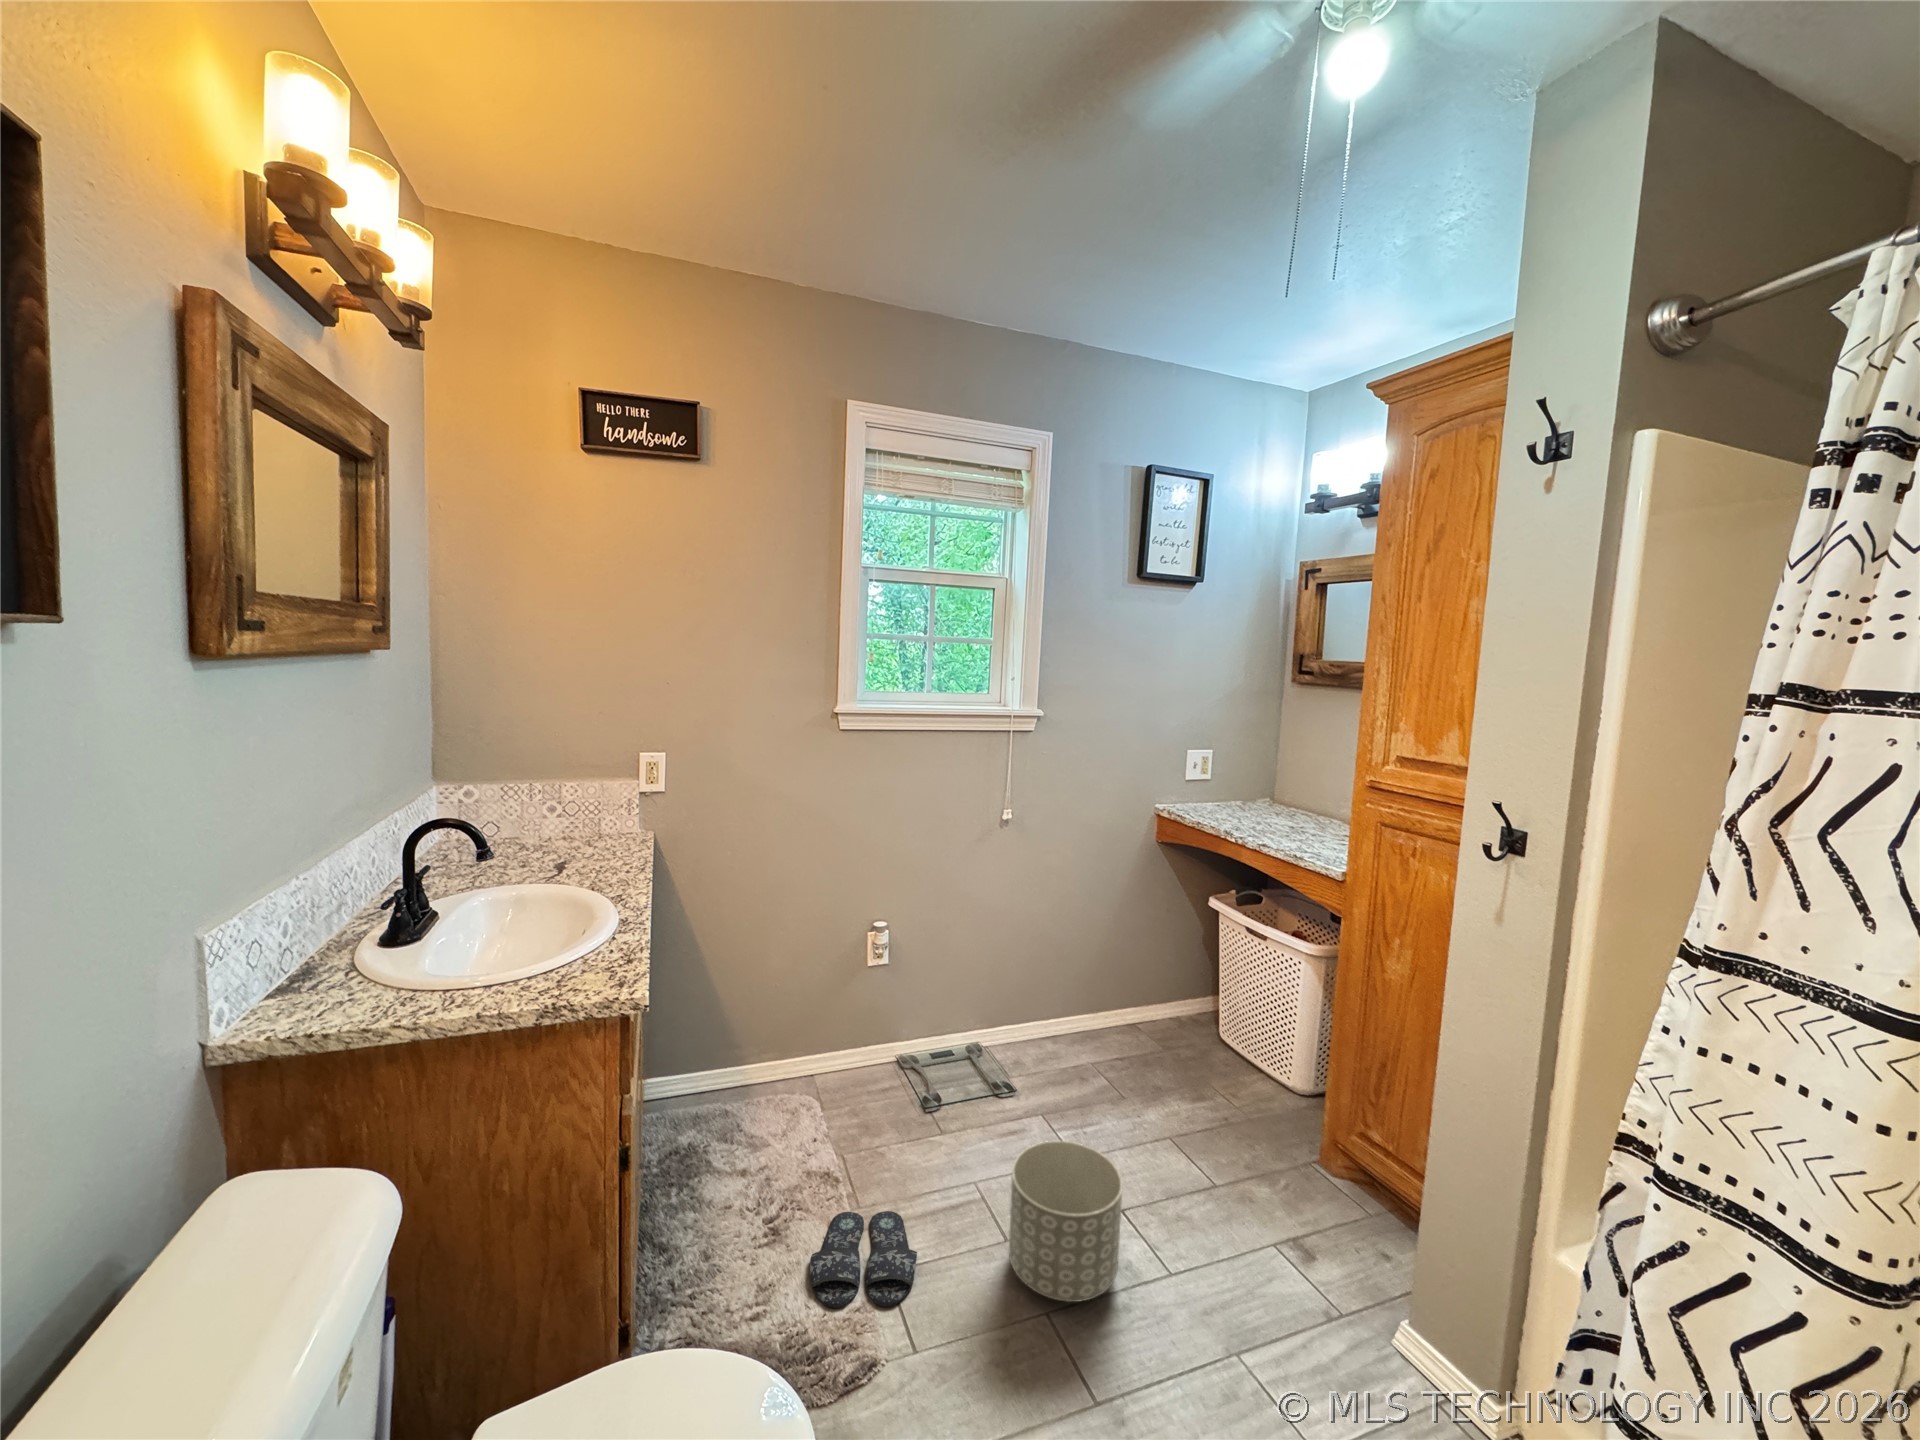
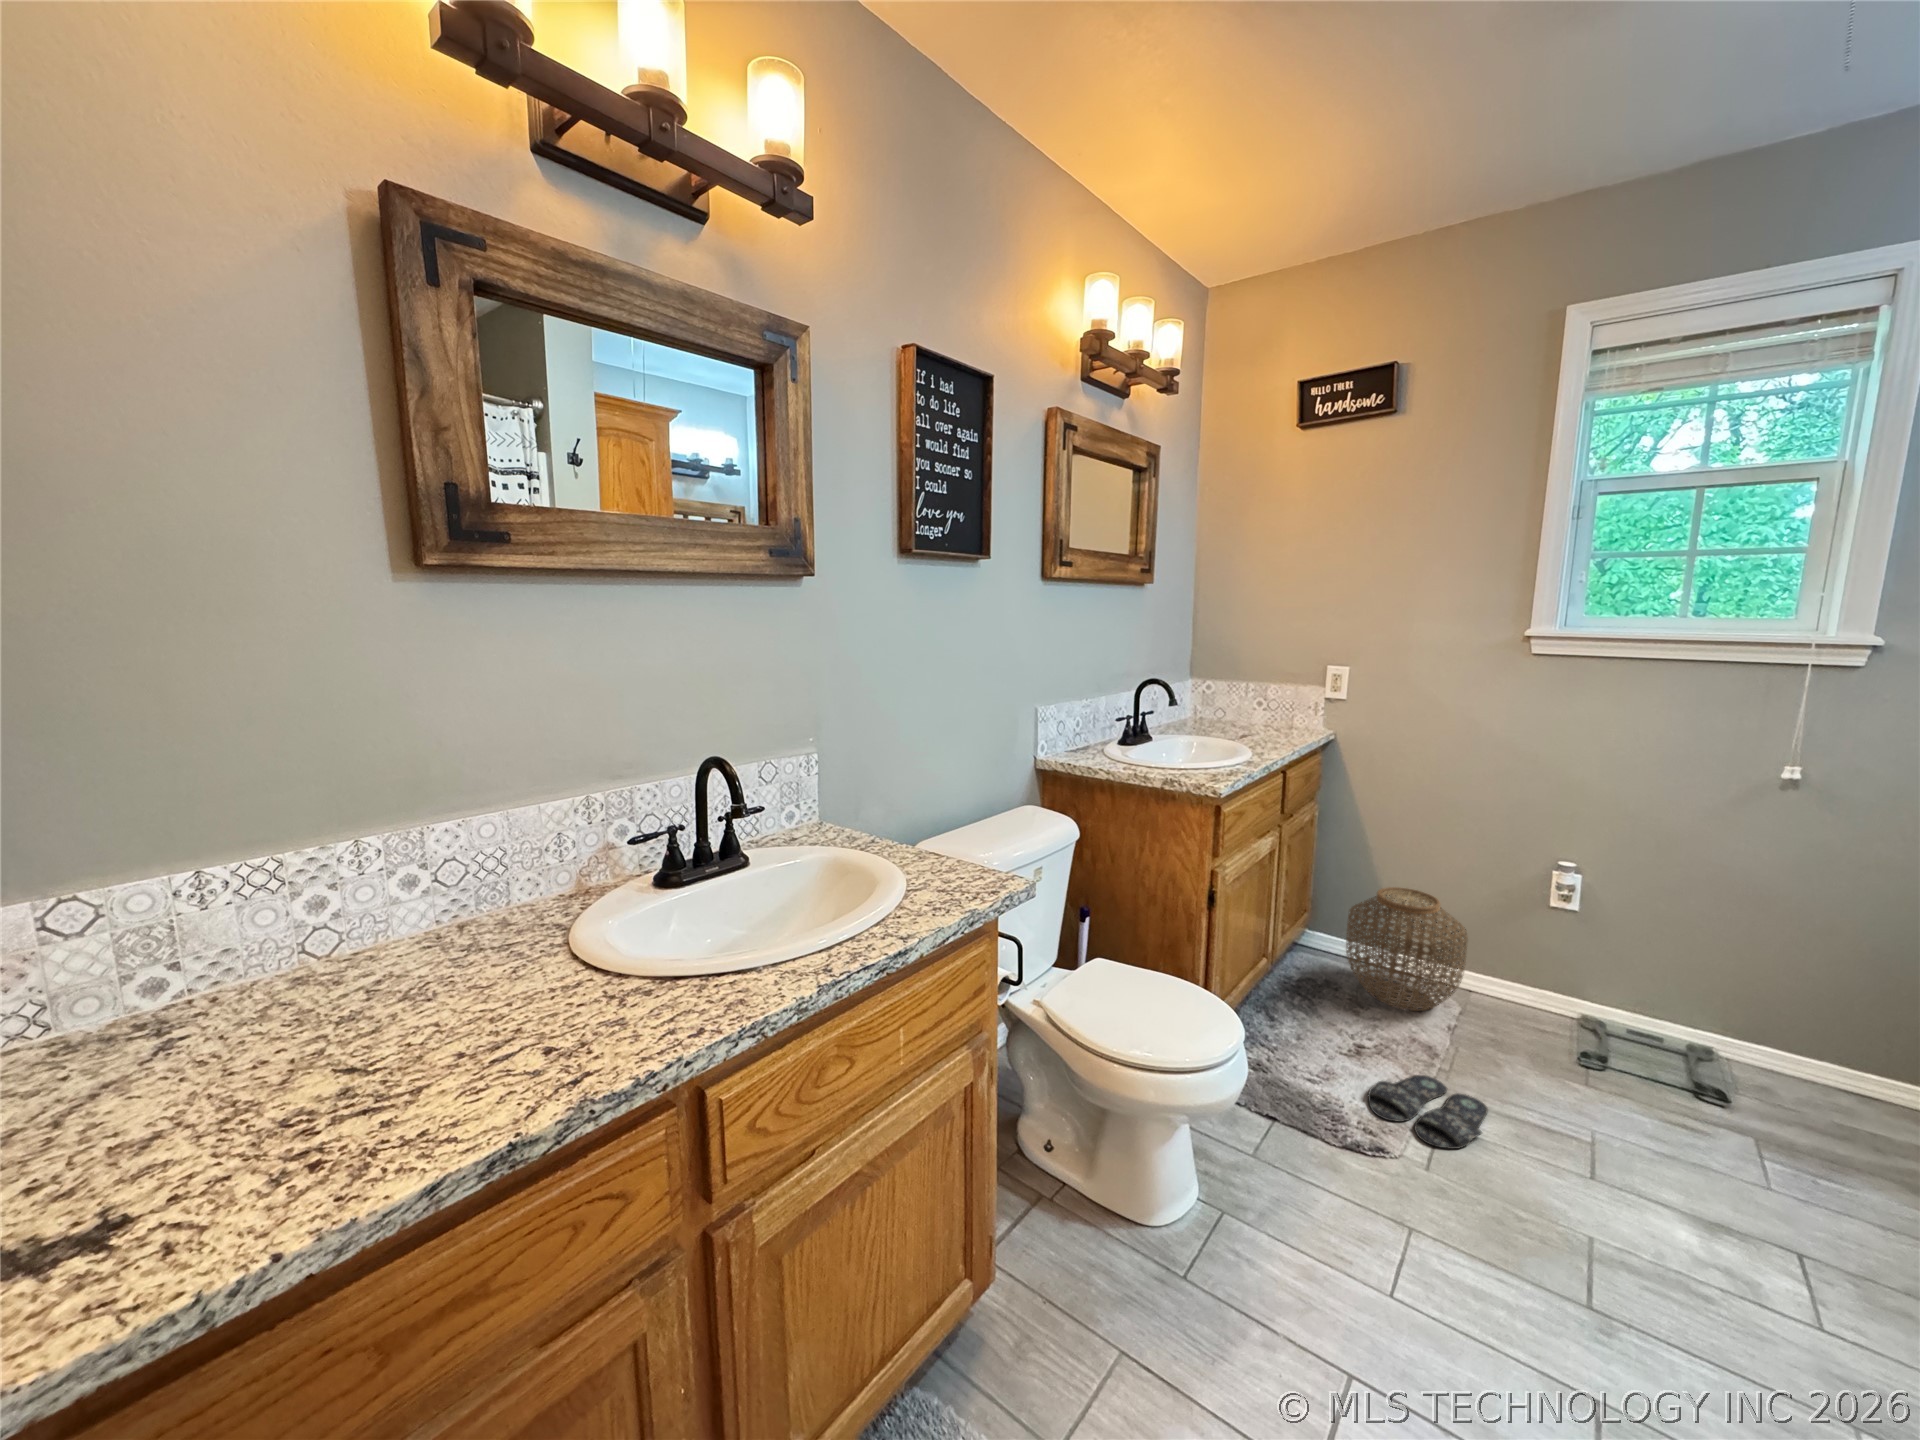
woven basket: none [704,996,823,1141] -> present [1346,887,1468,1011]
planter: present [1009,1141,1122,1302] -> none [1581,1099,1767,1285]

